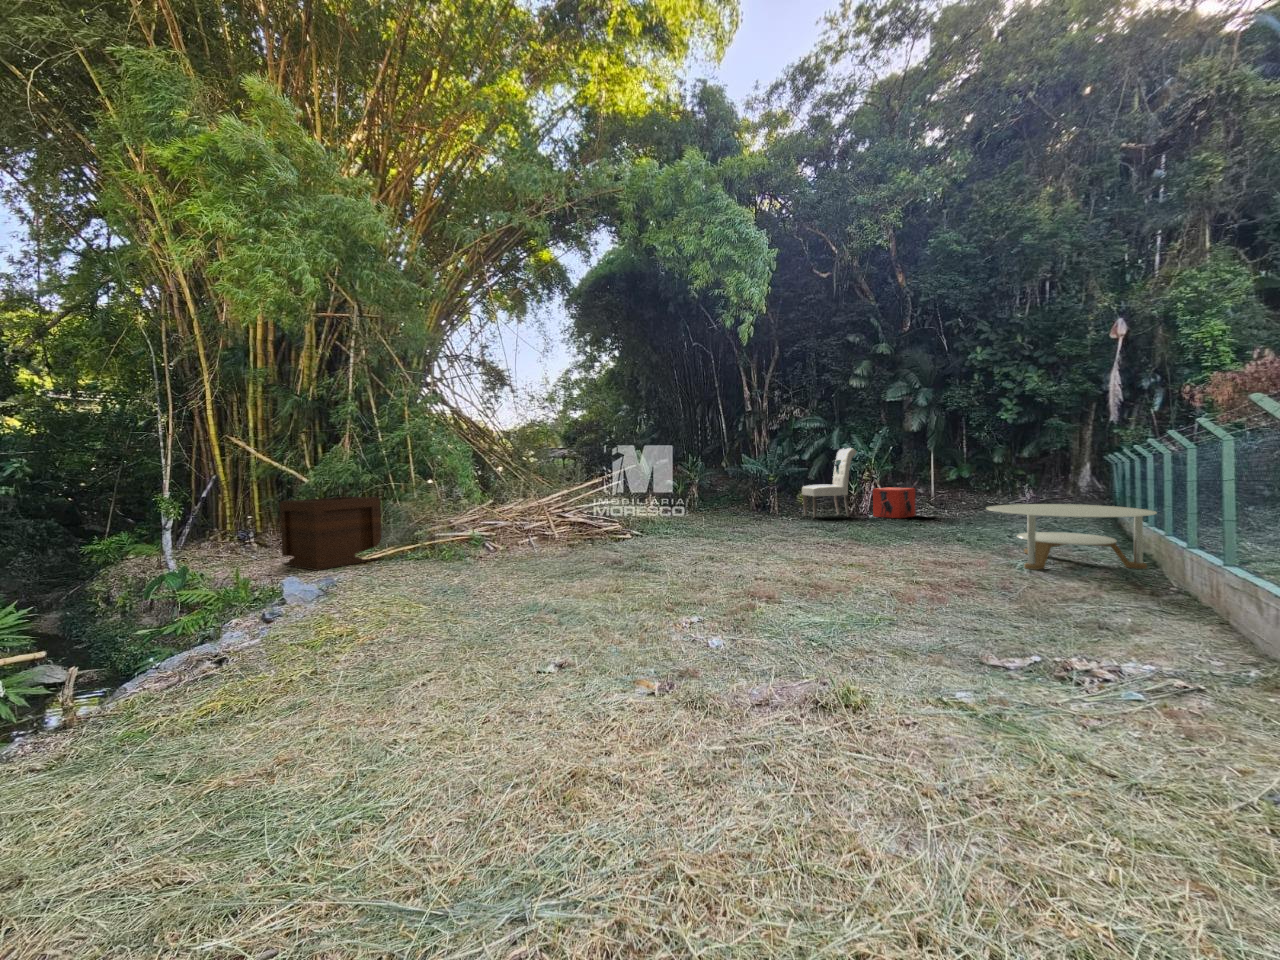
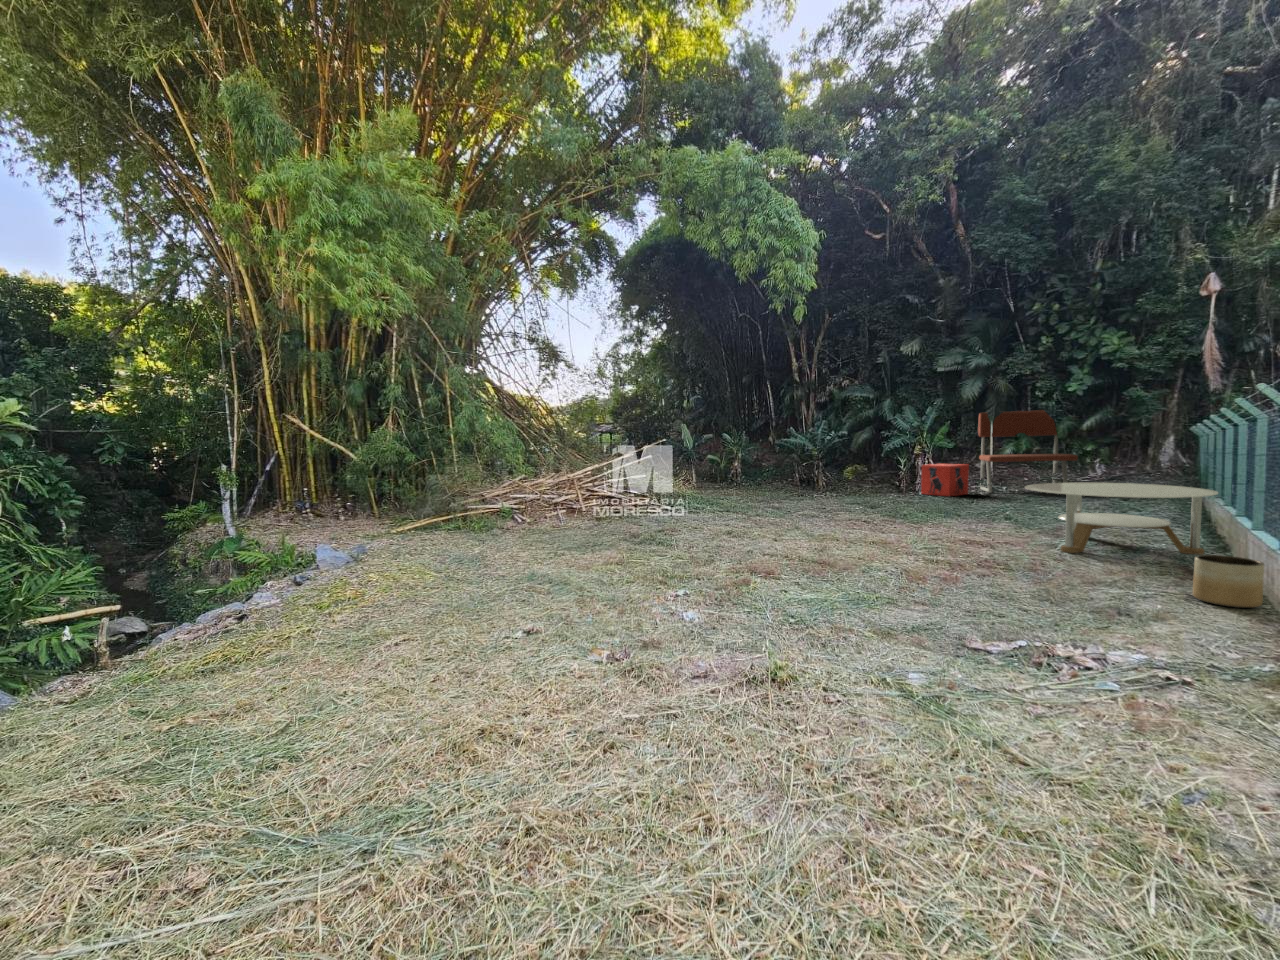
bench: none [921,438,1010,515] -> present [978,410,1078,493]
chair: present [802,448,856,518] -> none [845,422,905,495]
wooden crate: present [280,497,382,571] -> none [328,471,421,539]
planter: none [1160,569,1222,617] -> present [1193,555,1264,608]

